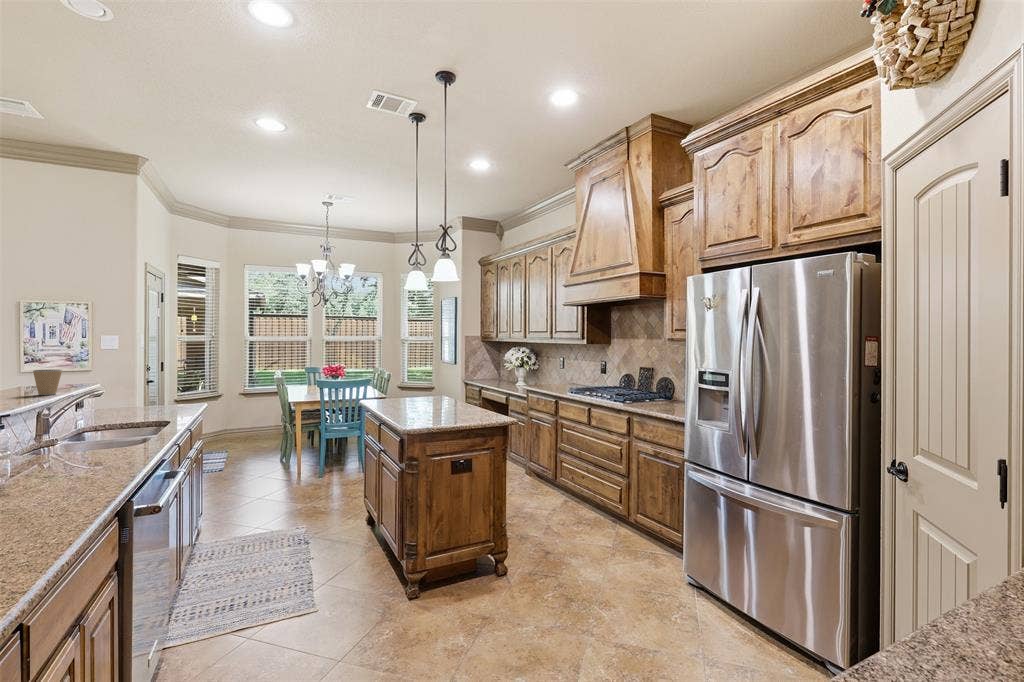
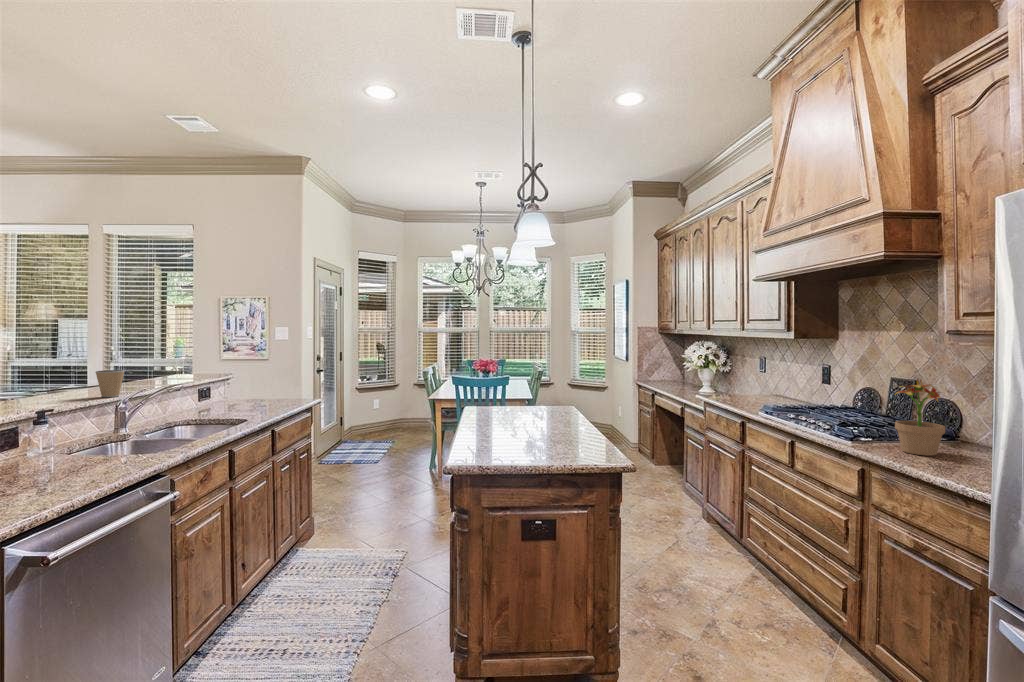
potted plant: none [644,364,667,406] -> present [895,379,945,456]

